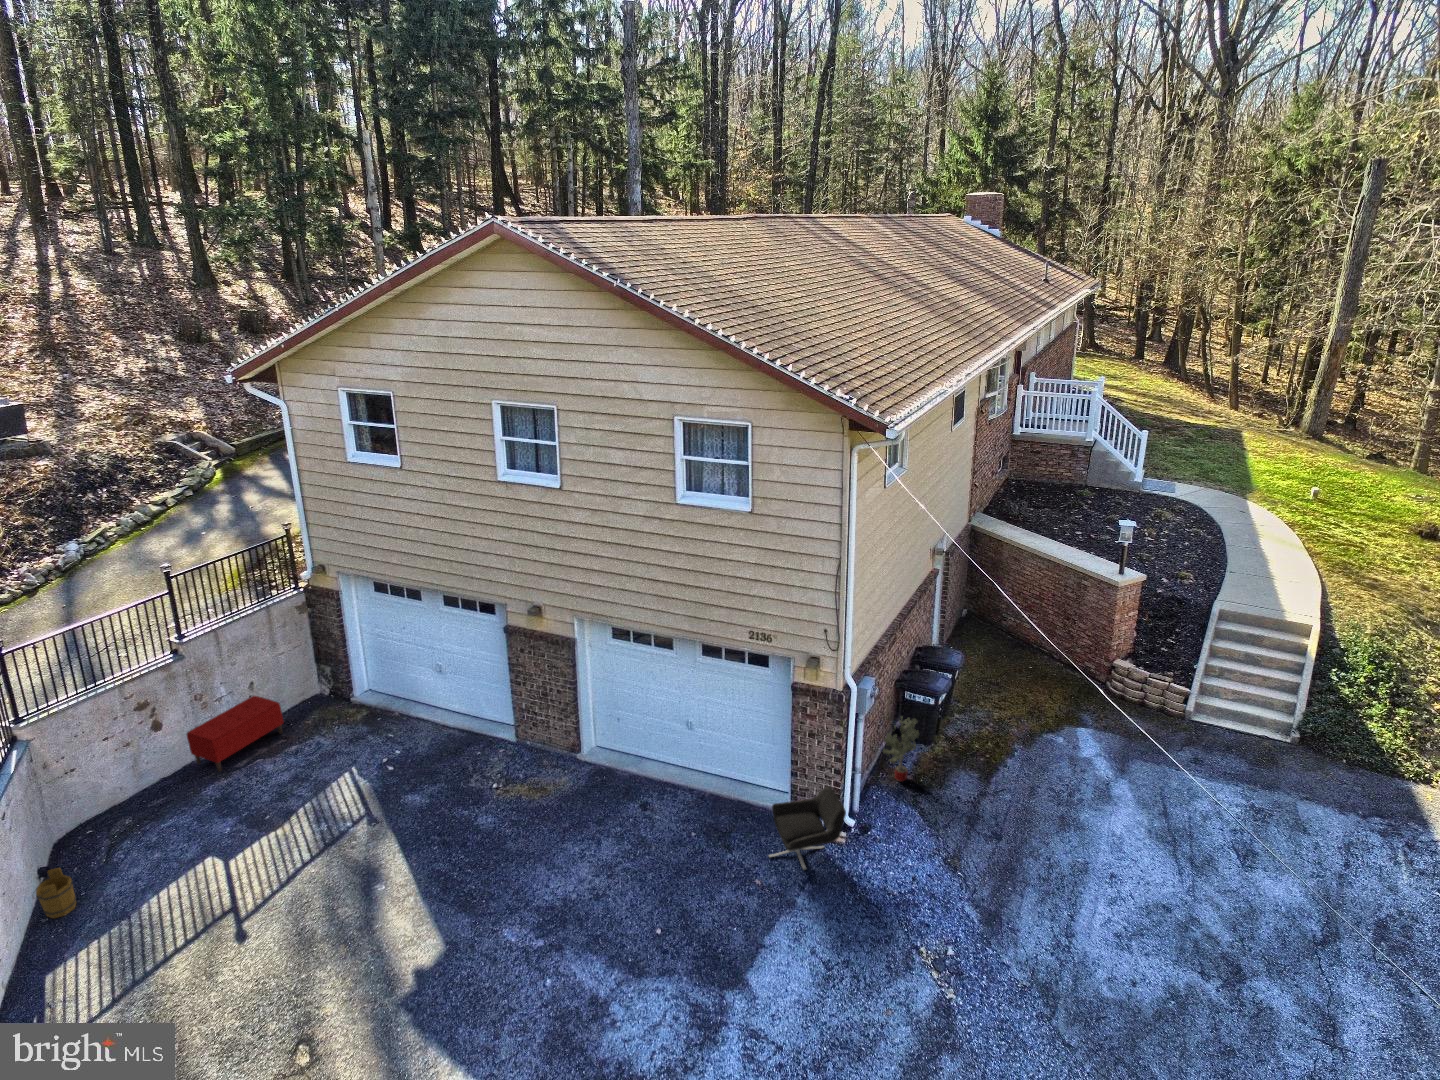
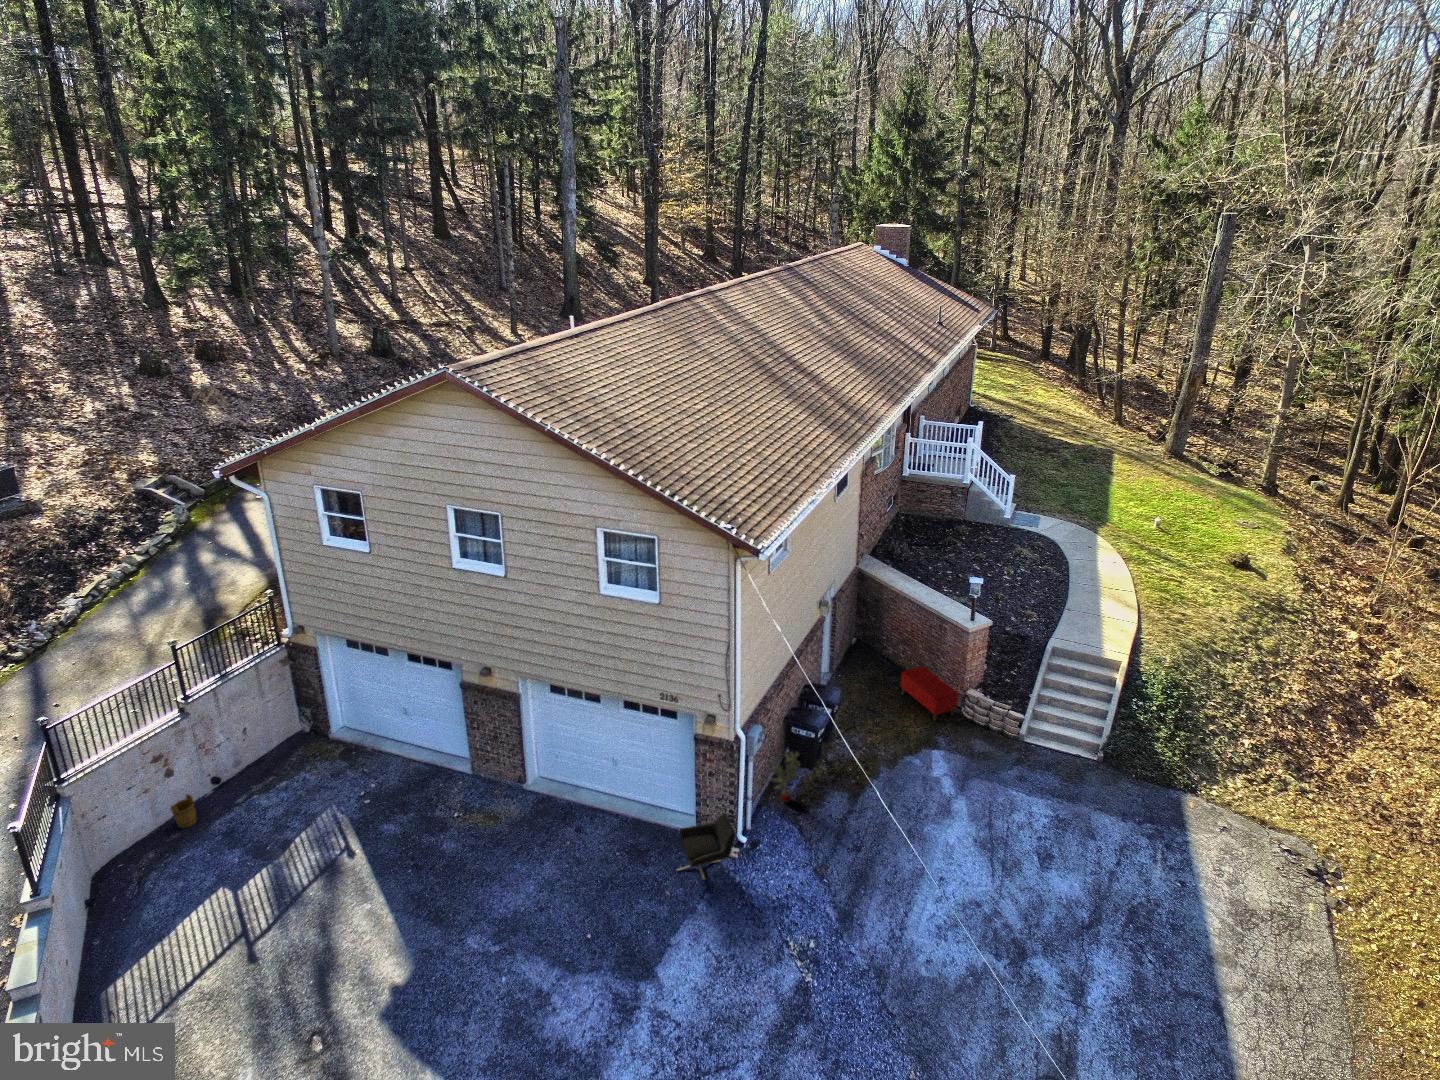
bench: present [187,696,284,772] -> present [901,666,958,721]
bucket: present [36,868,76,918] -> present [170,794,197,828]

